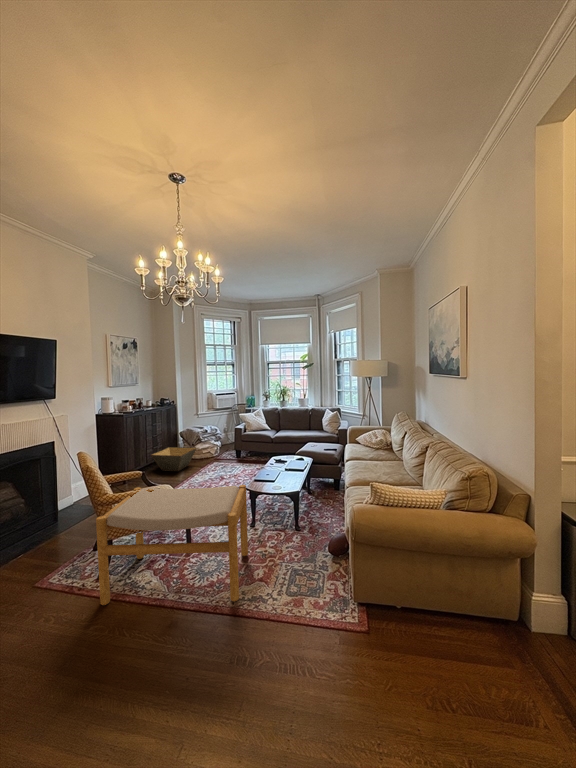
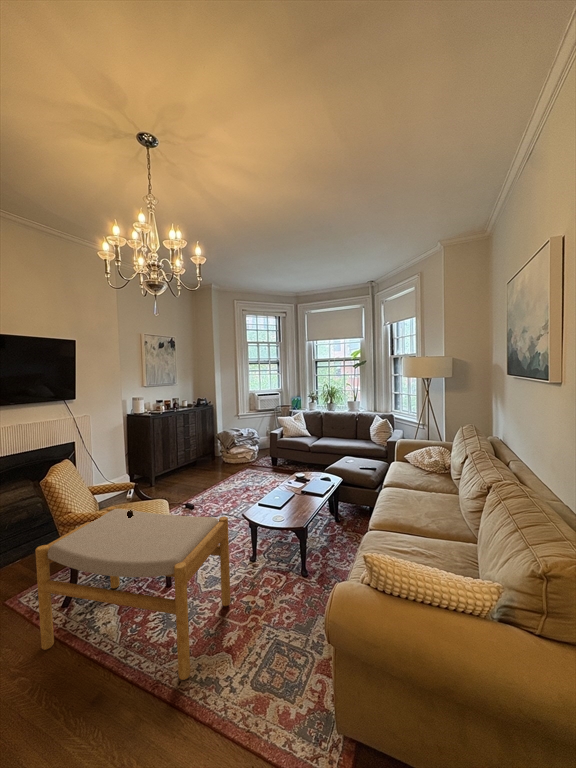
basket: present [151,447,197,471] -> none [180,450,229,477]

